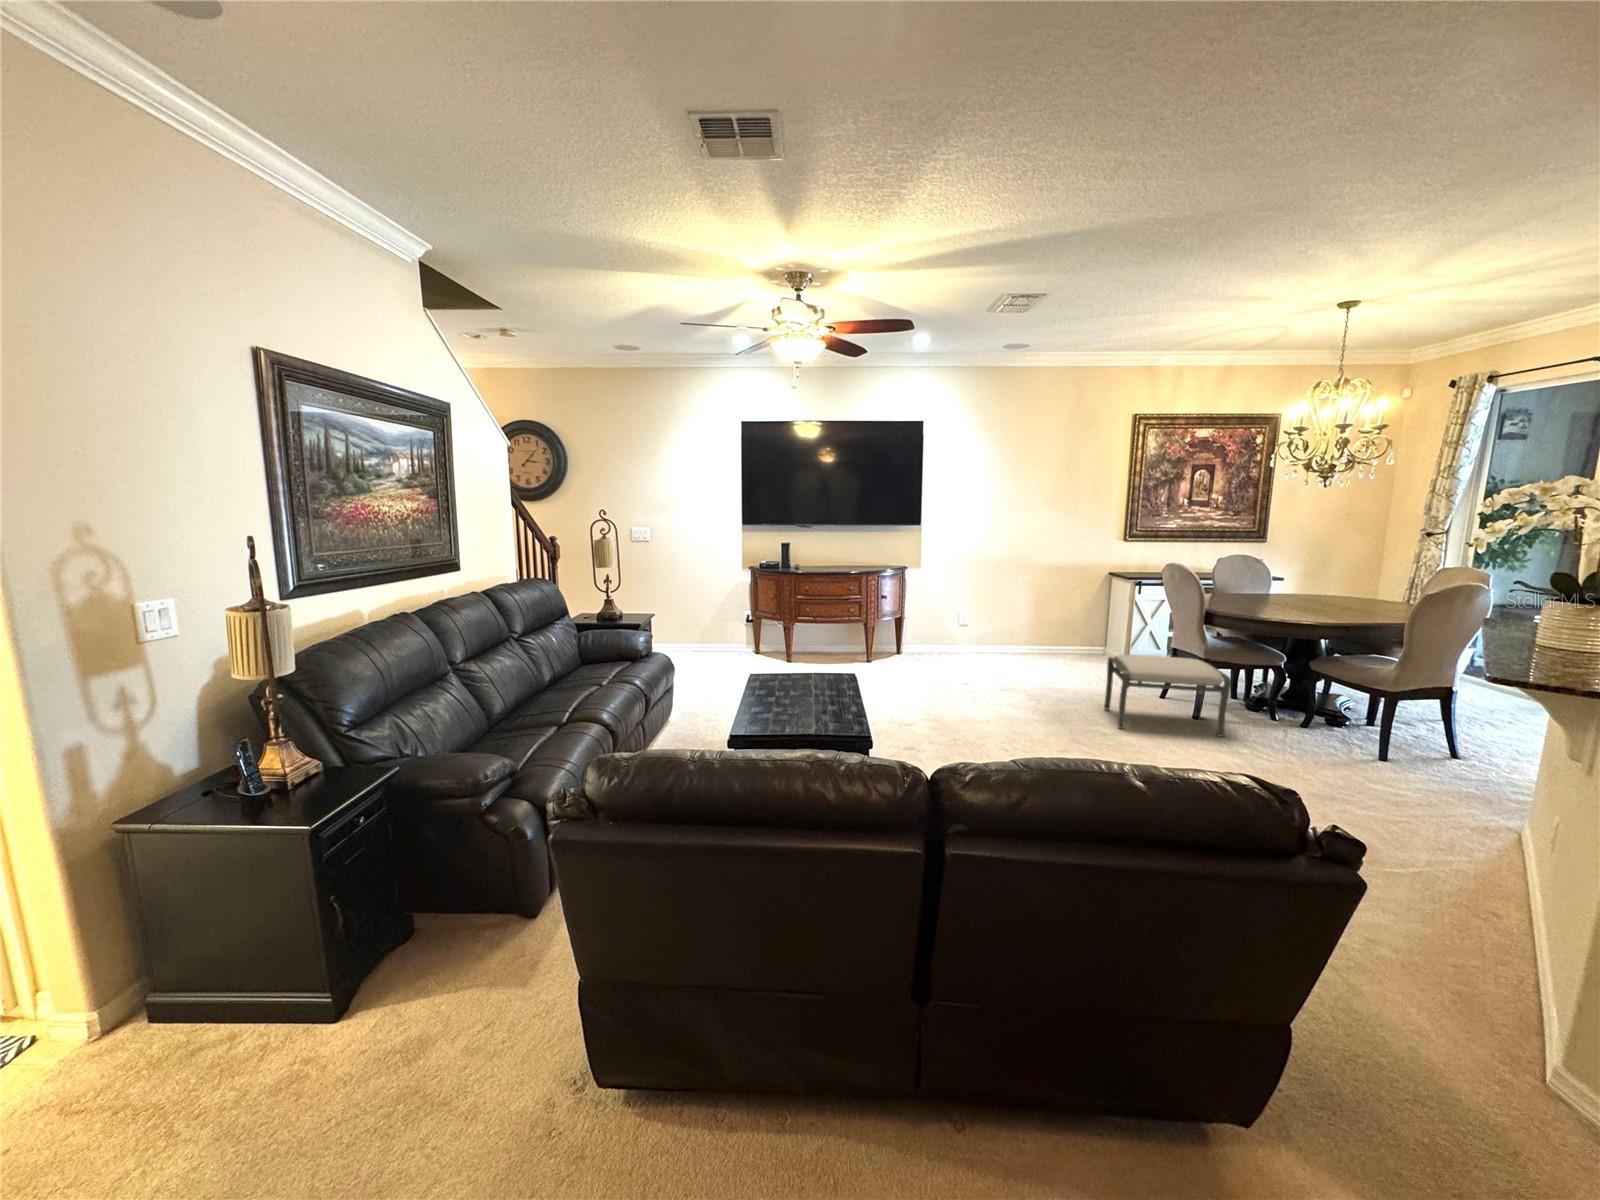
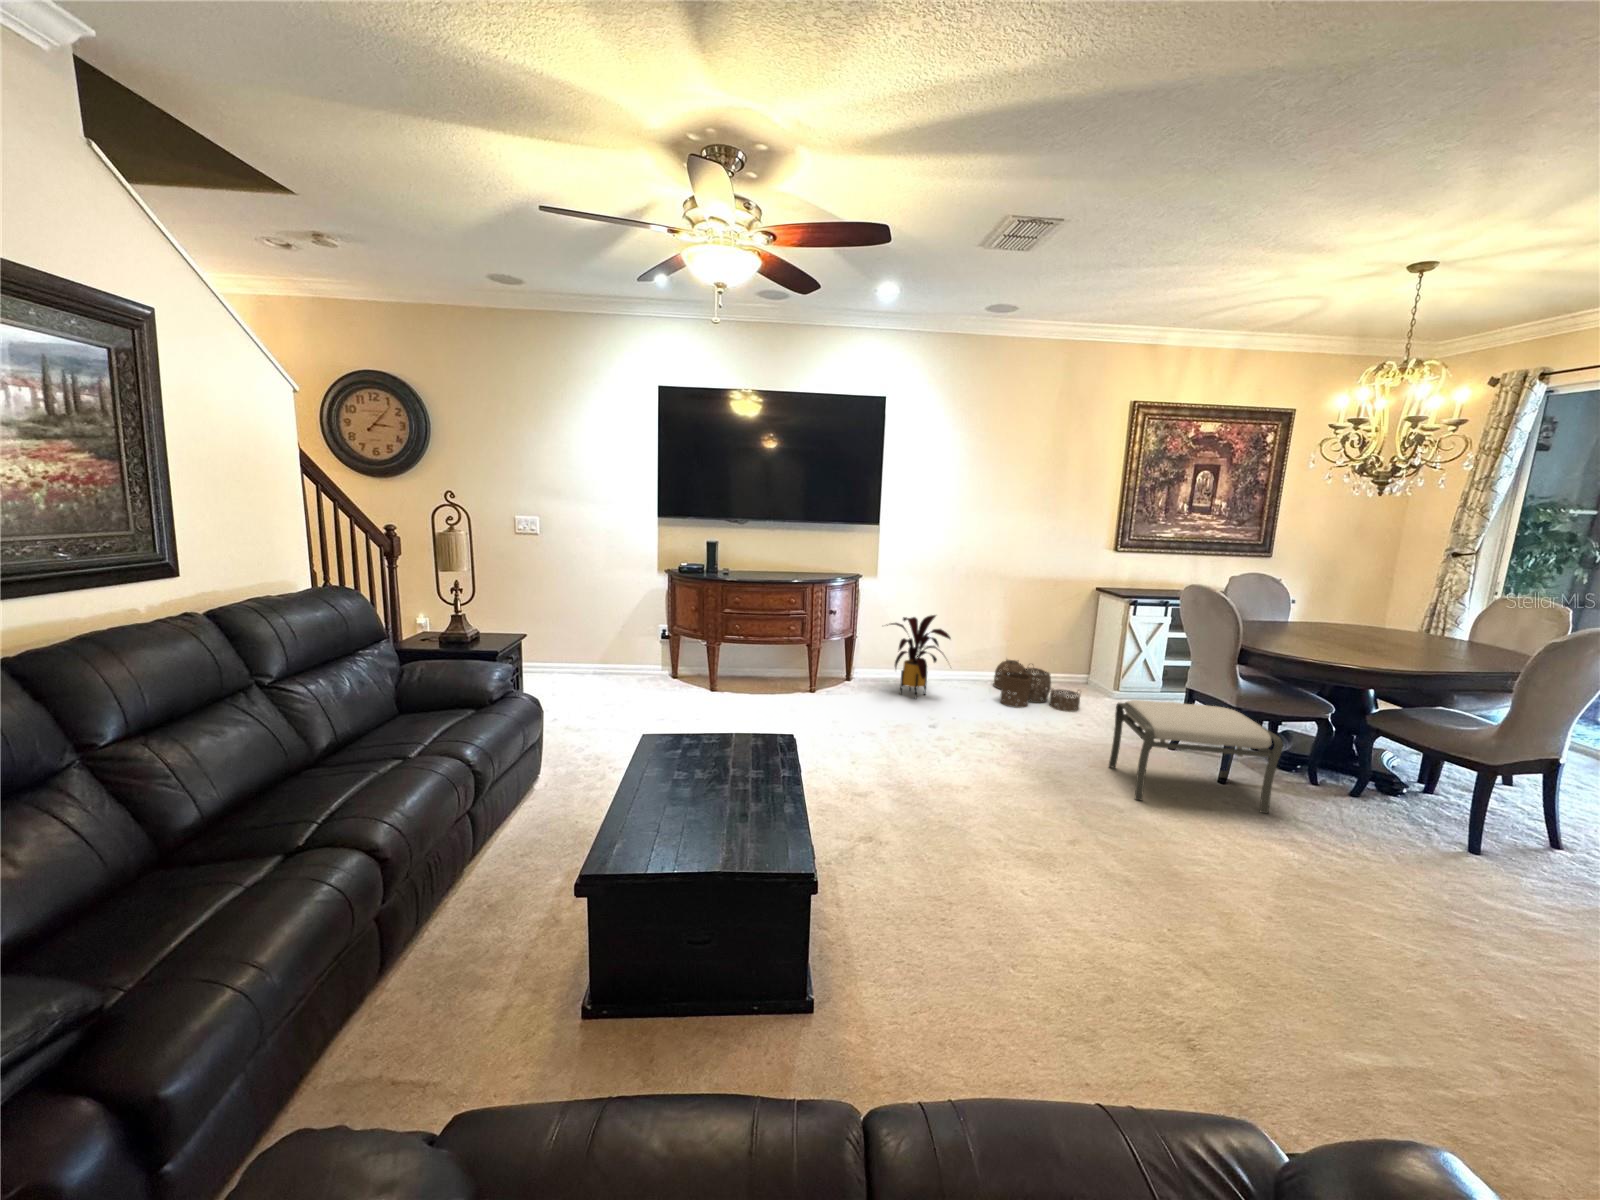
house plant: none [924,598,982,667] -> present [887,615,951,698]
woven basket: none [1022,633,1094,675] -> present [994,659,1080,712]

